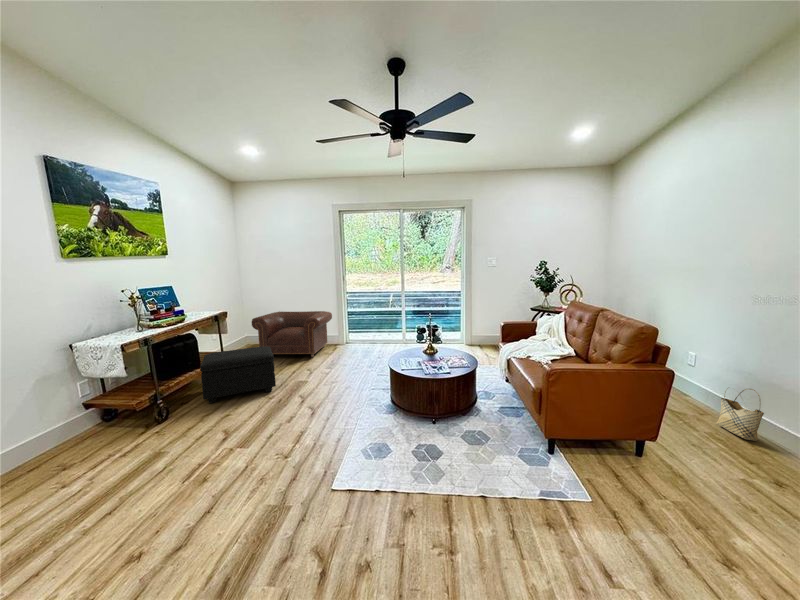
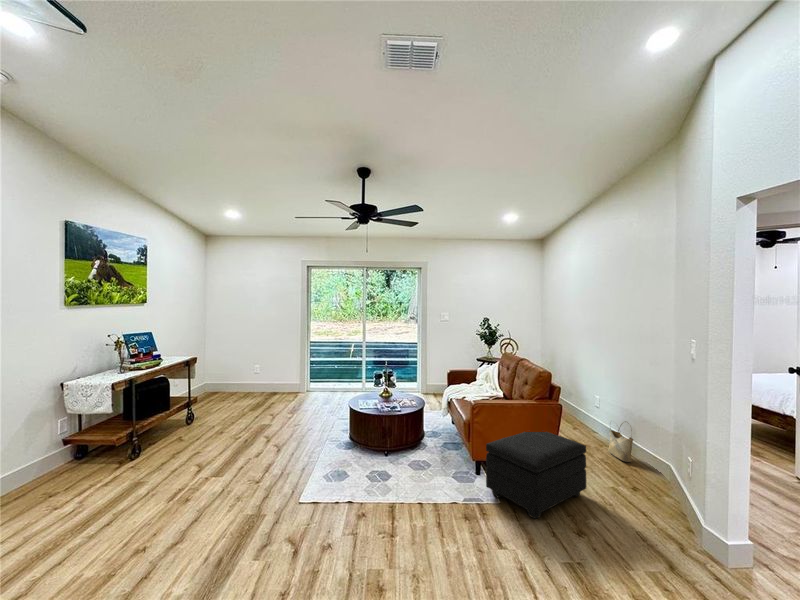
armchair: present [252,311,332,357] -> none [216,359,296,404]
footstool: present [200,346,276,403] -> present [486,432,587,519]

